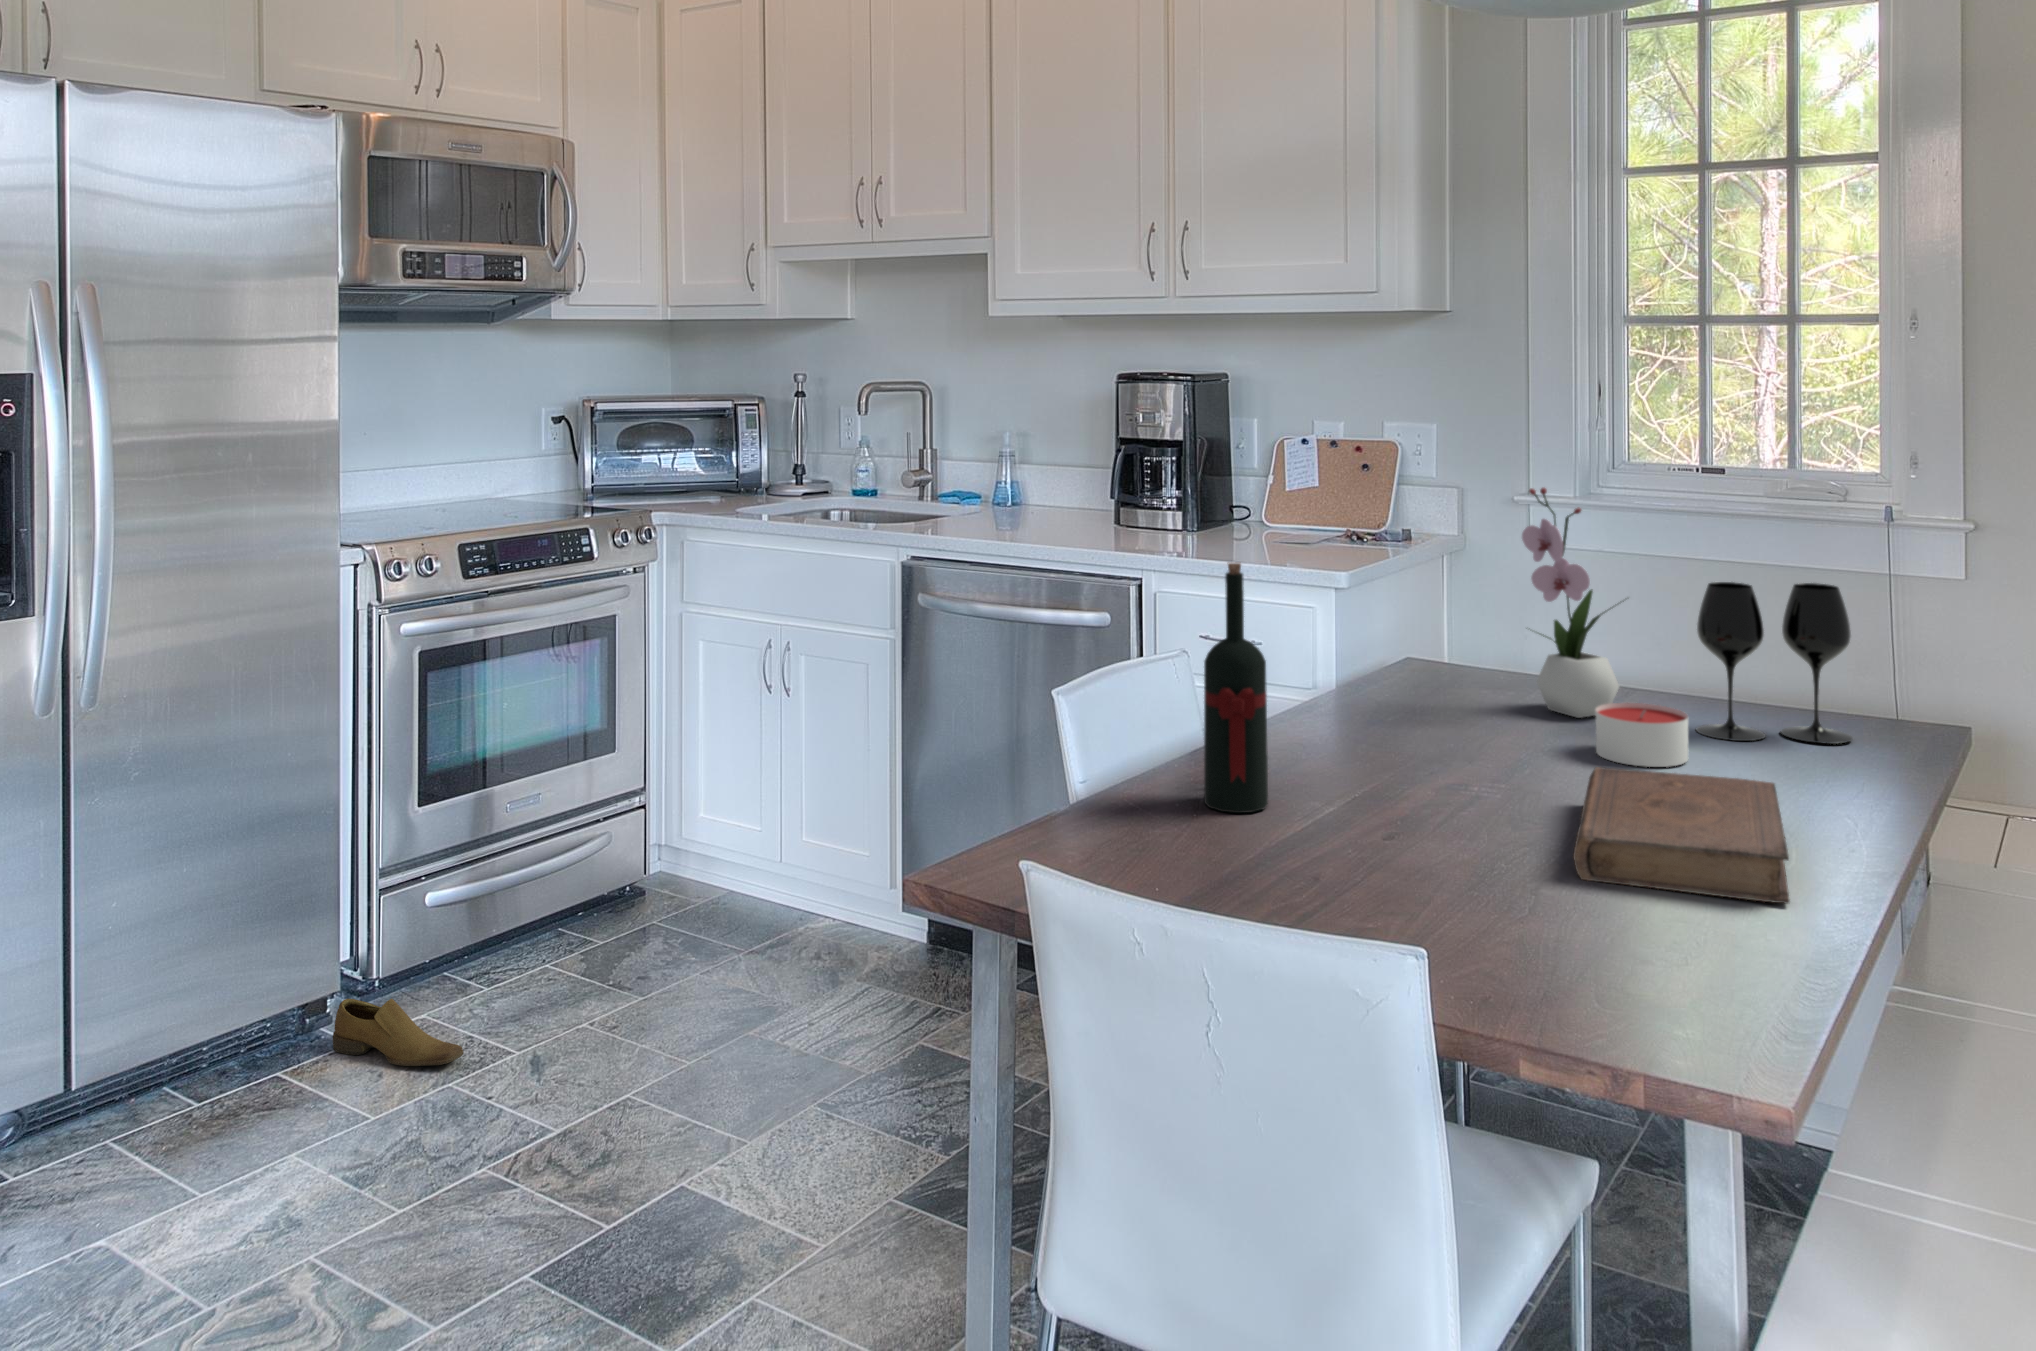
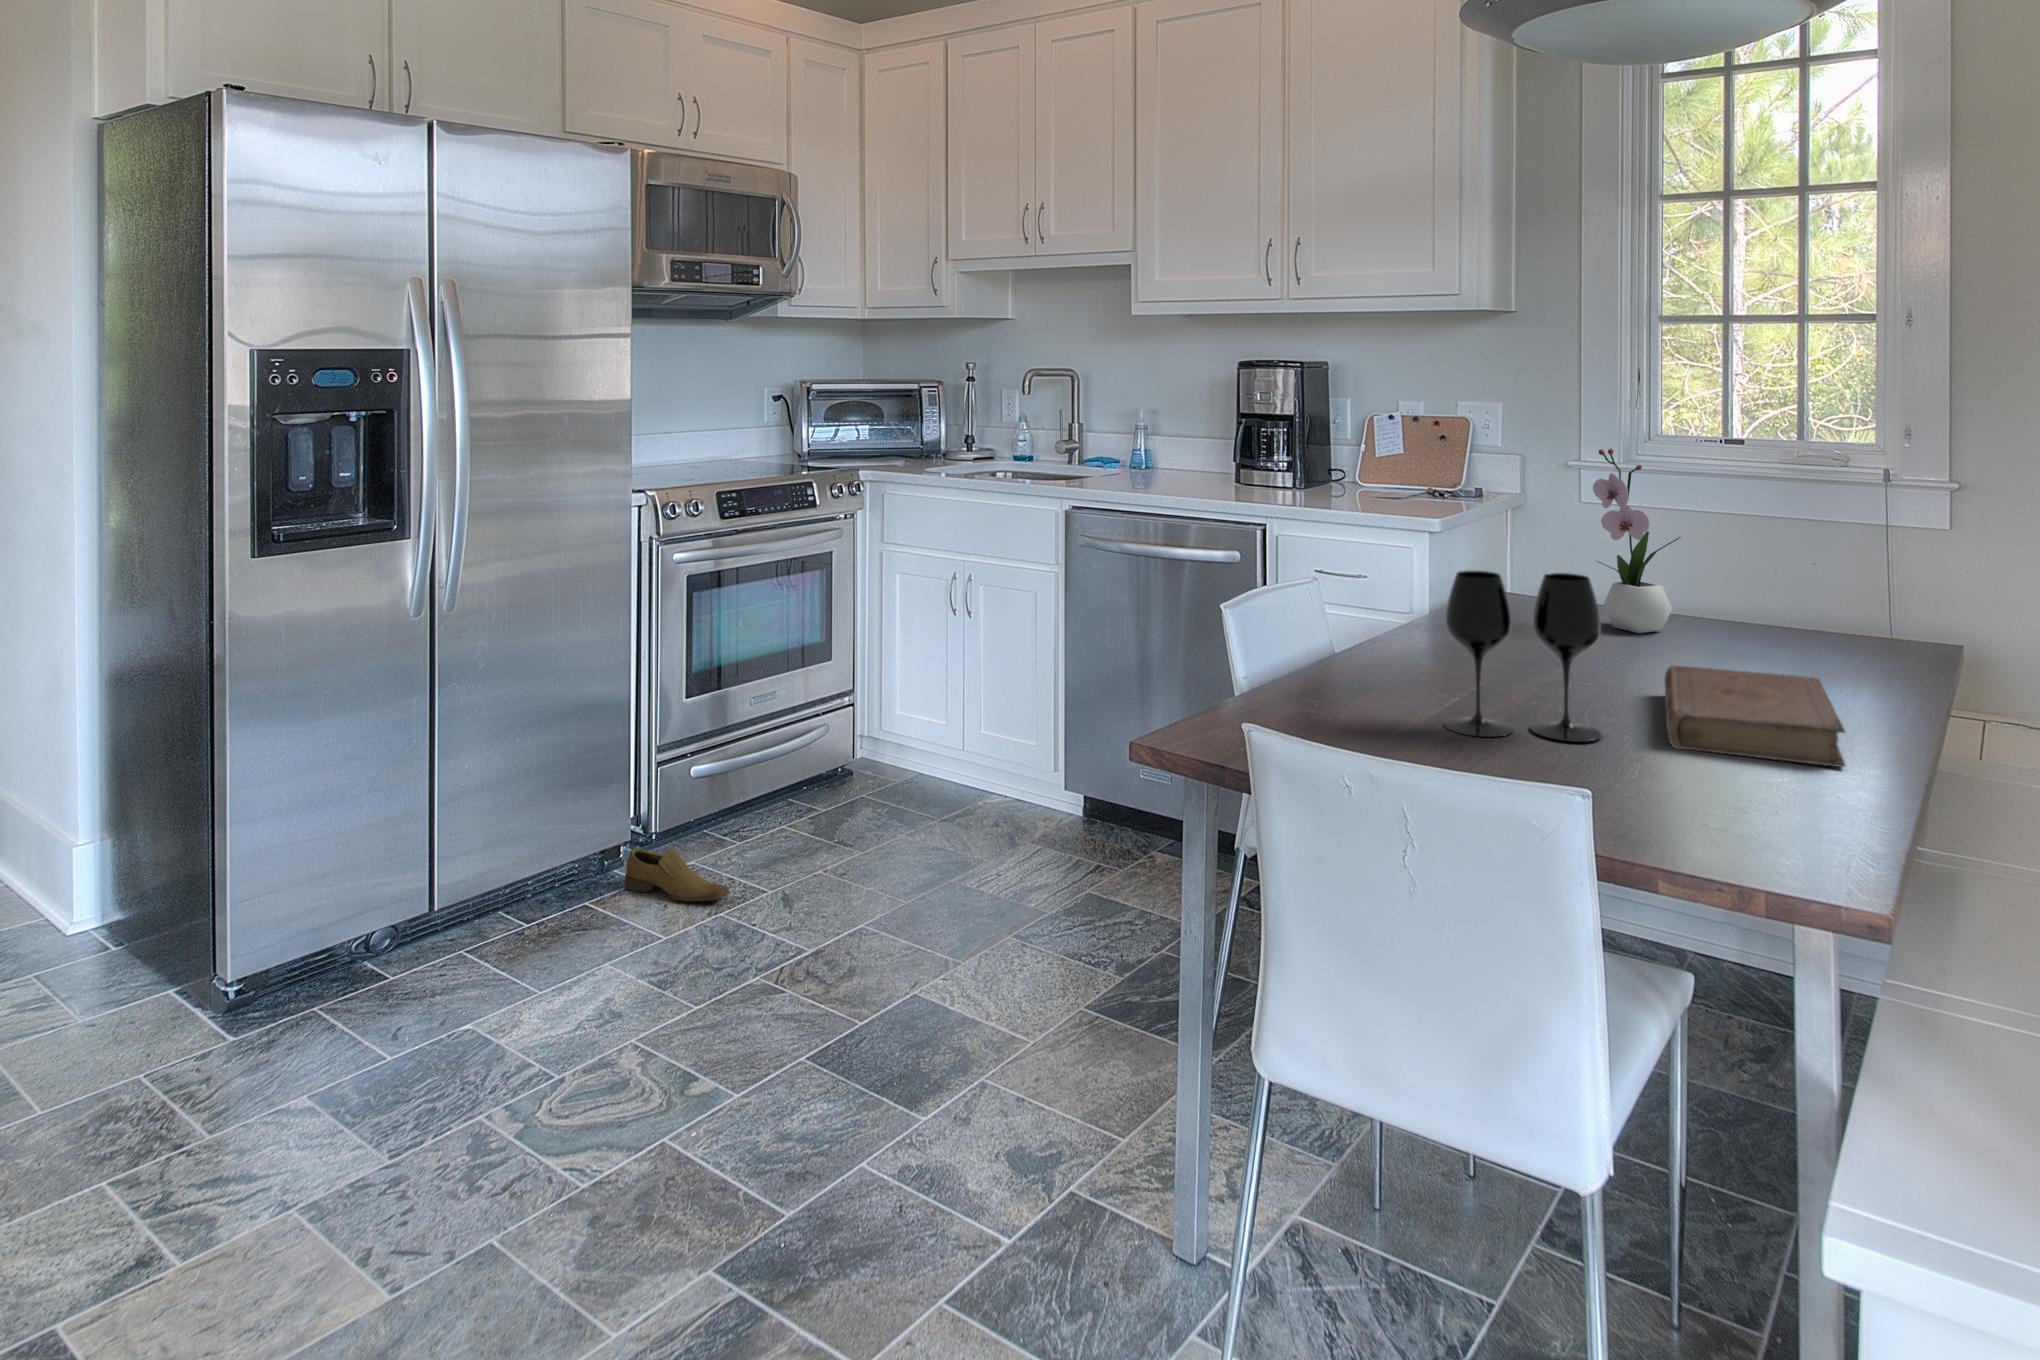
wine bottle: present [1204,563,1268,813] -> none [1358,499,1409,697]
wine glass: present [1696,582,1853,744] -> present [1444,571,1602,742]
candle: present [1596,703,1688,767] -> none [1660,619,1737,669]

